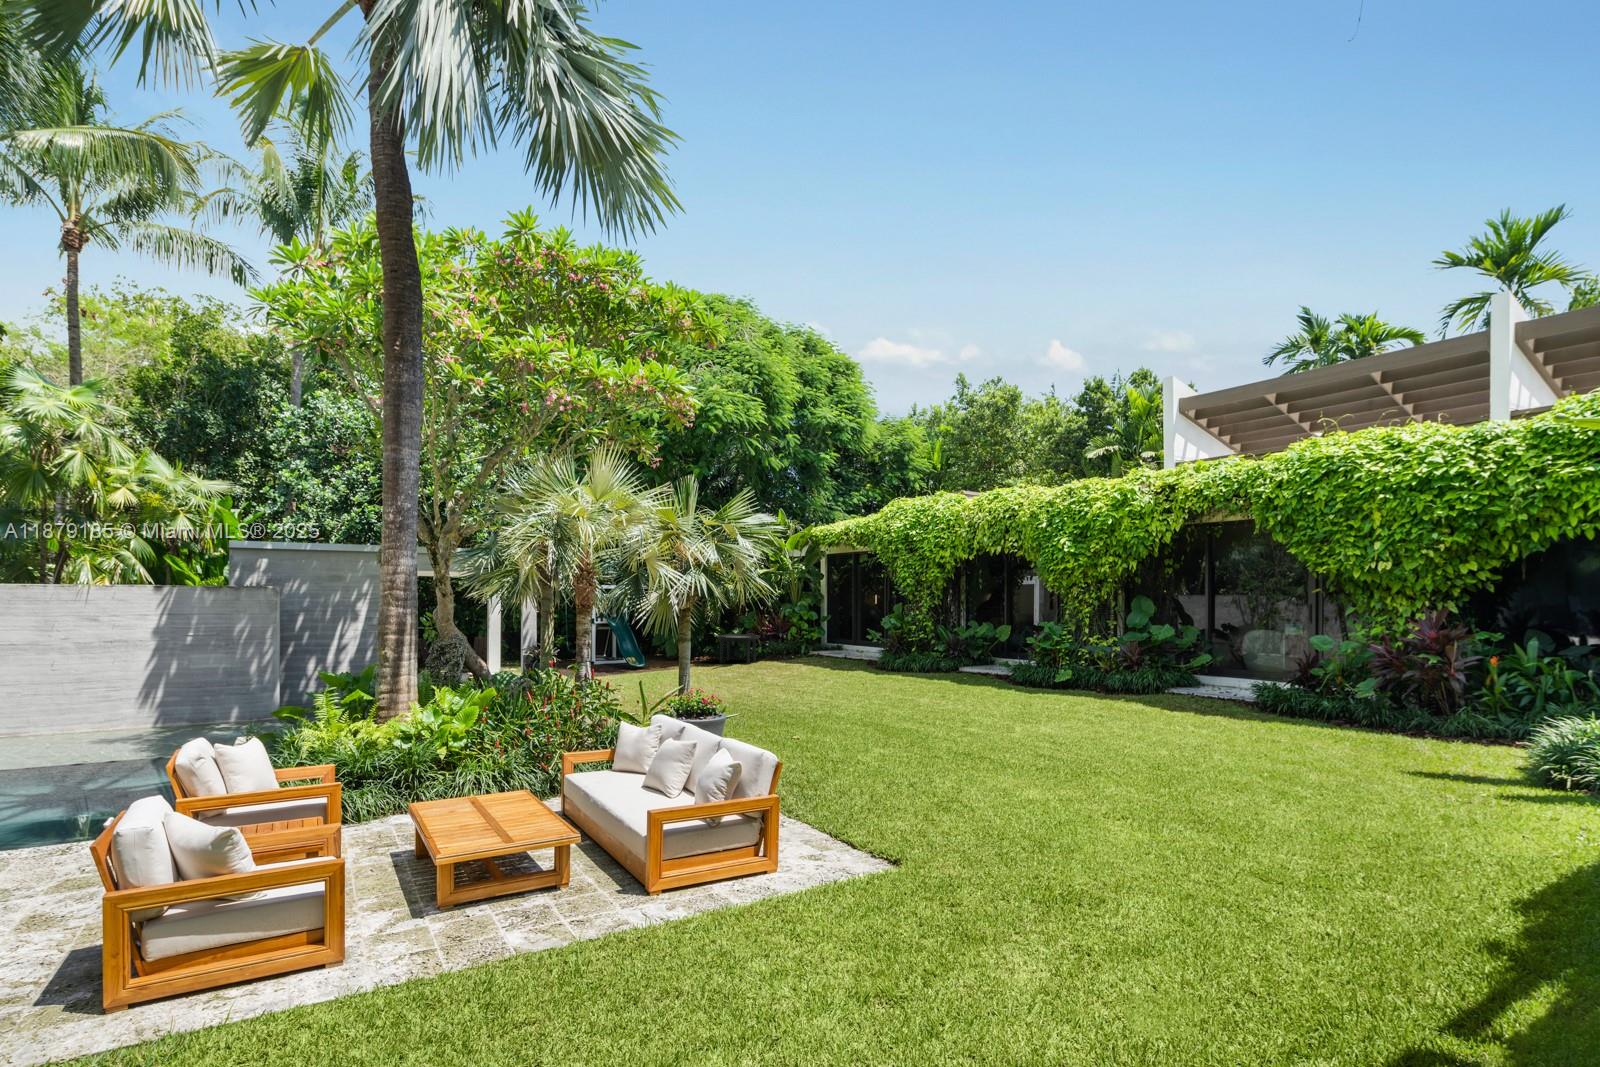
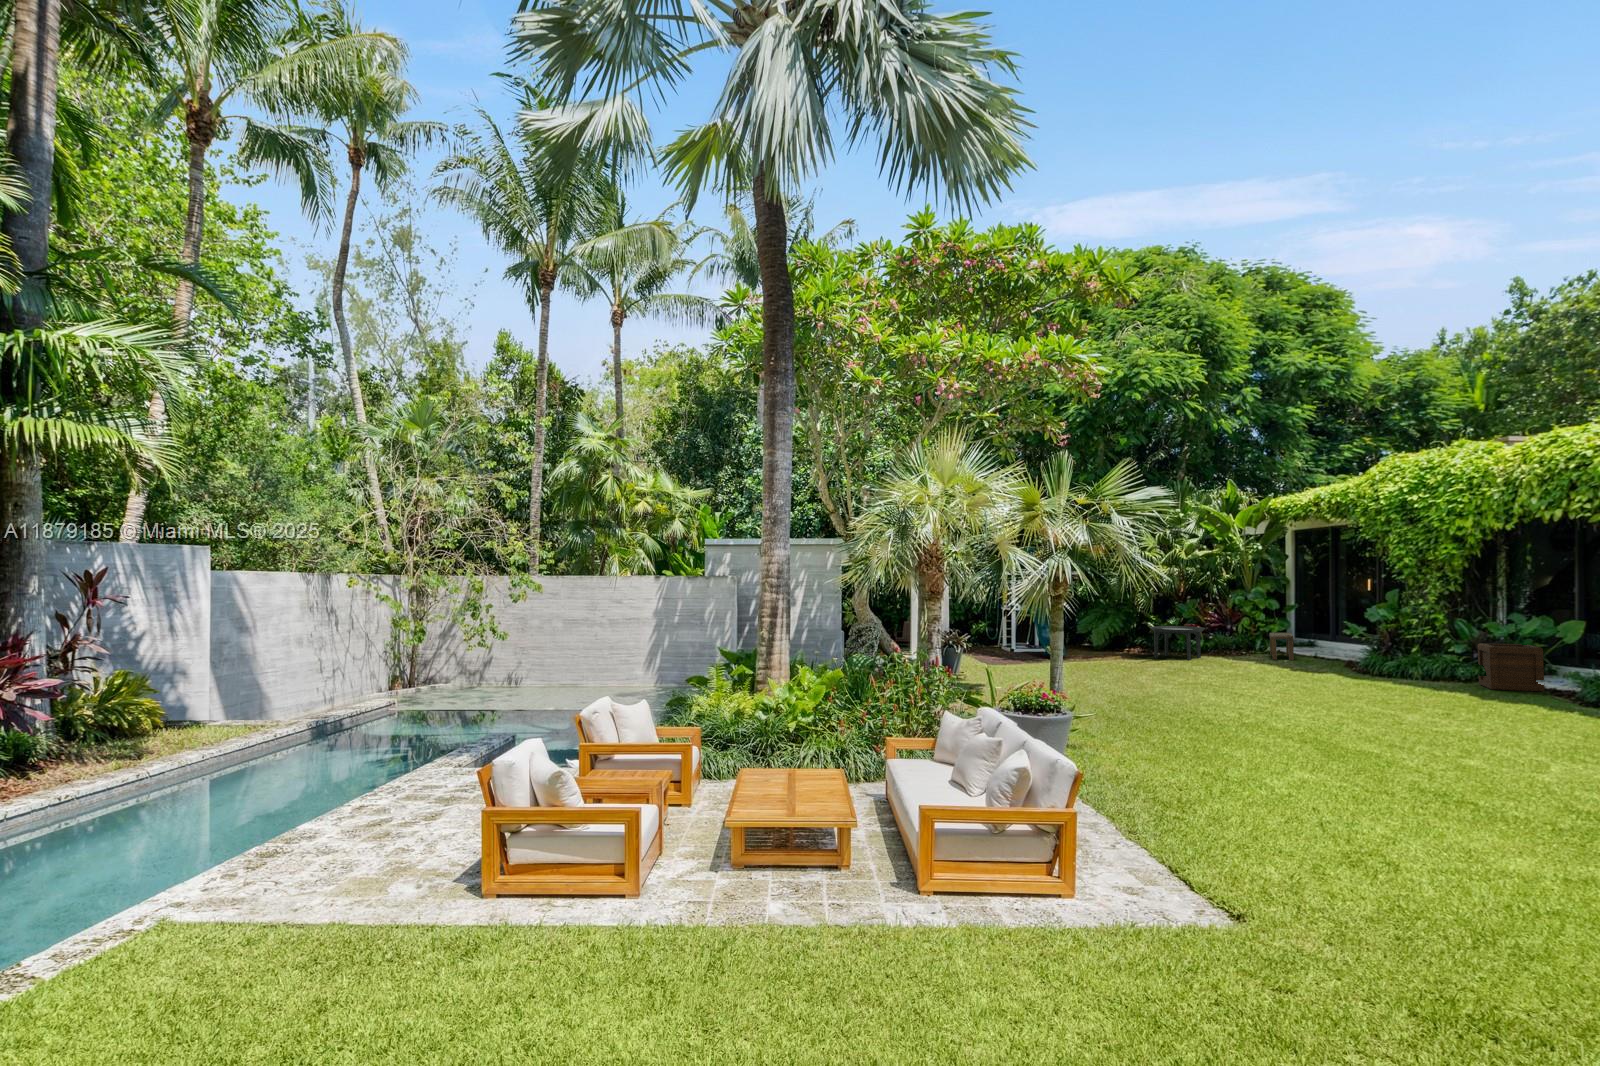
bench: none [807,638,826,660] -> present [1270,633,1294,660]
wooden crate: none [955,642,995,677] -> present [1478,643,1545,692]

